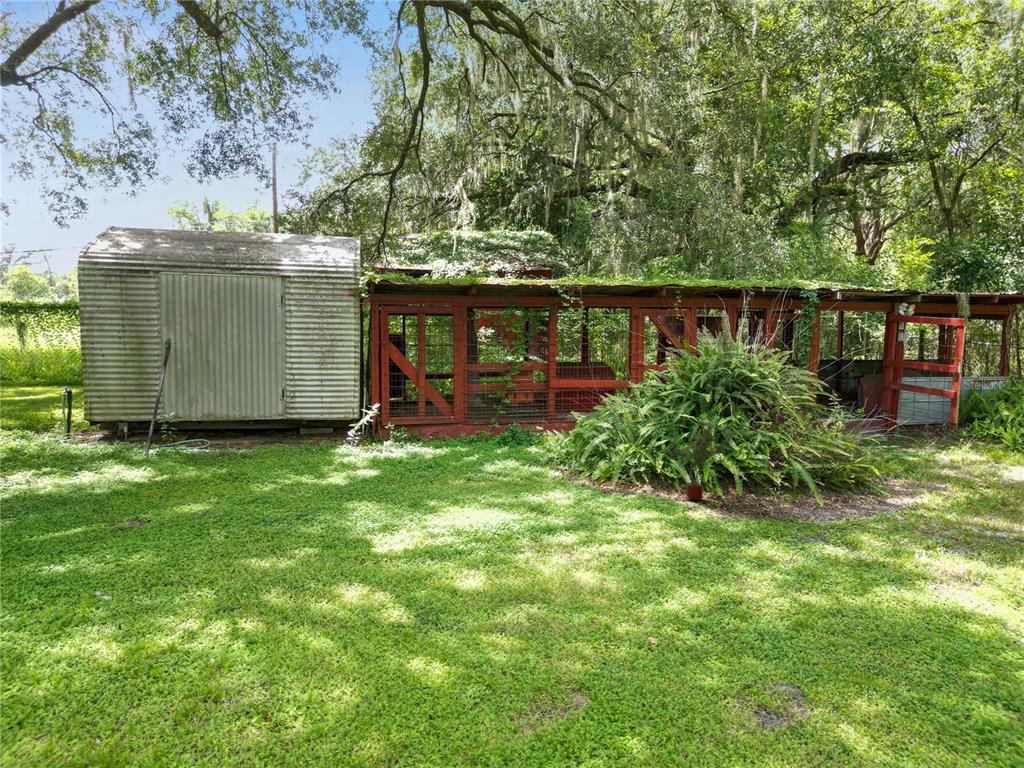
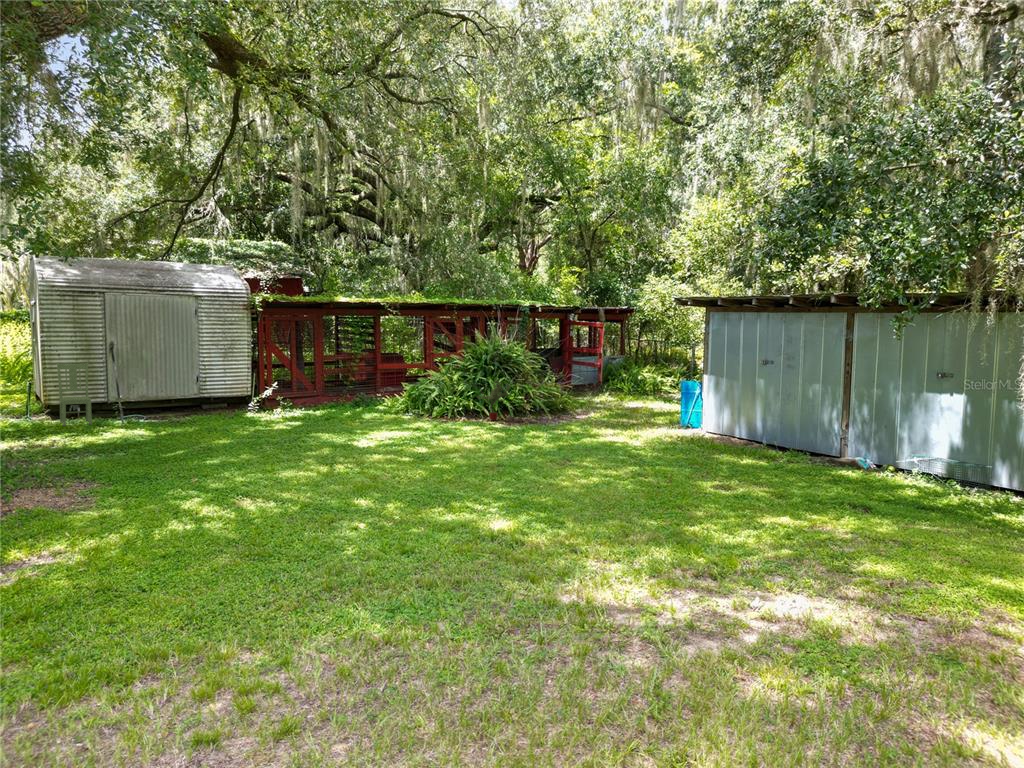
chair: none [78,364,135,448] -> present [57,363,92,426]

